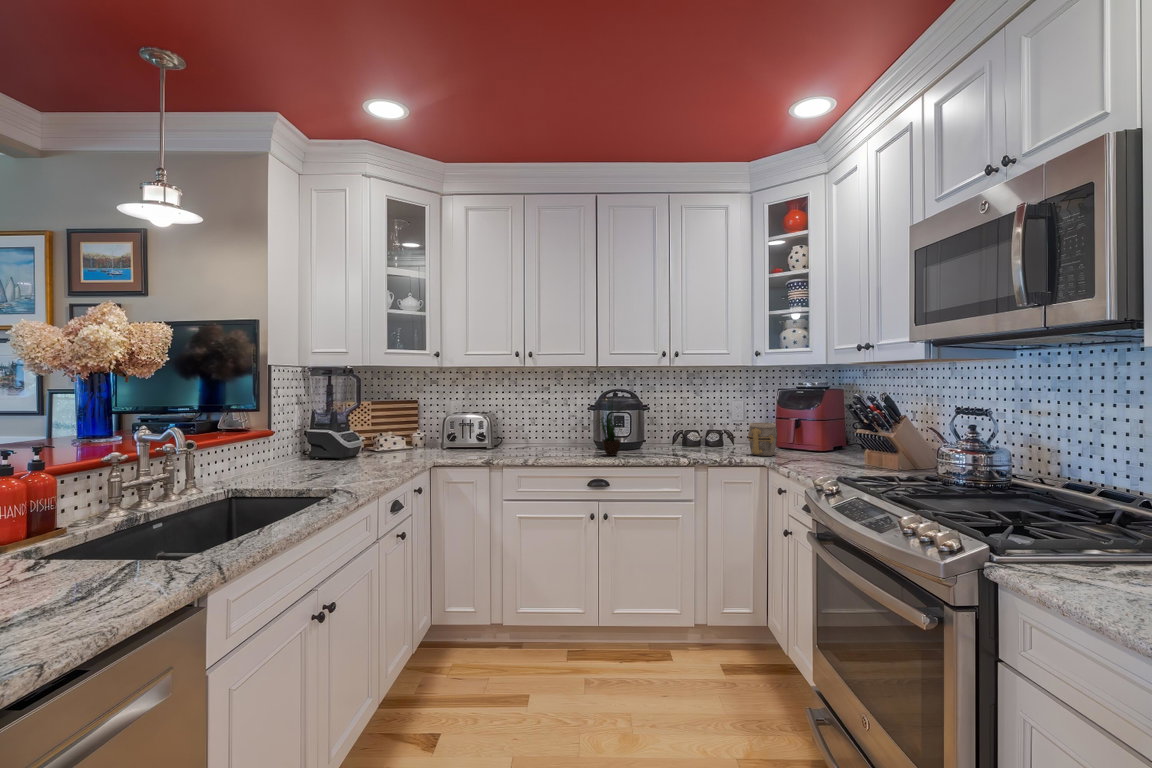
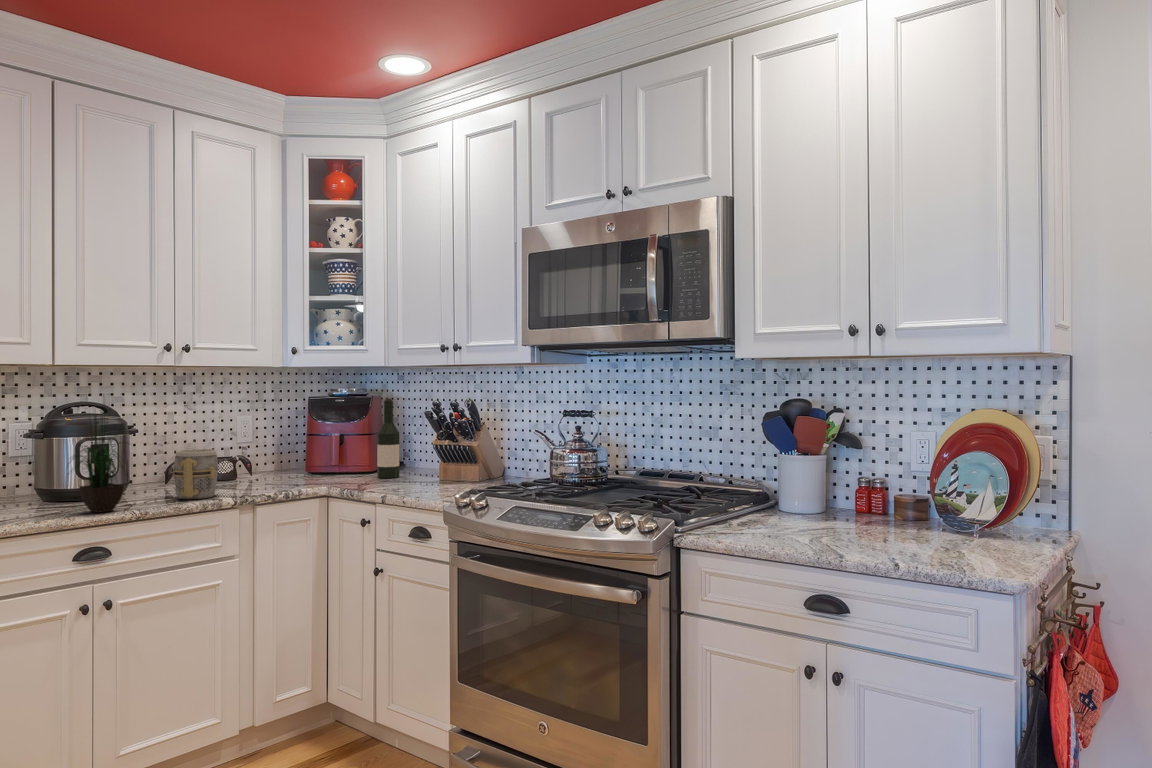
wine bottle: none [806,392,824,456] -> present [377,399,399,478]
mug: present [748,423,777,456] -> present [173,449,218,499]

